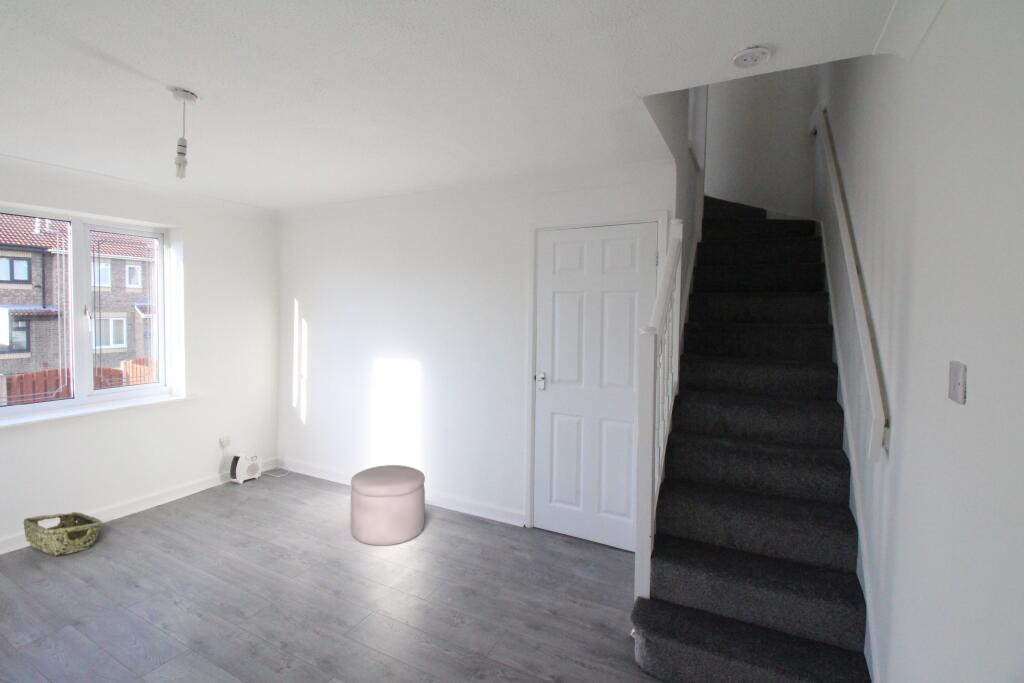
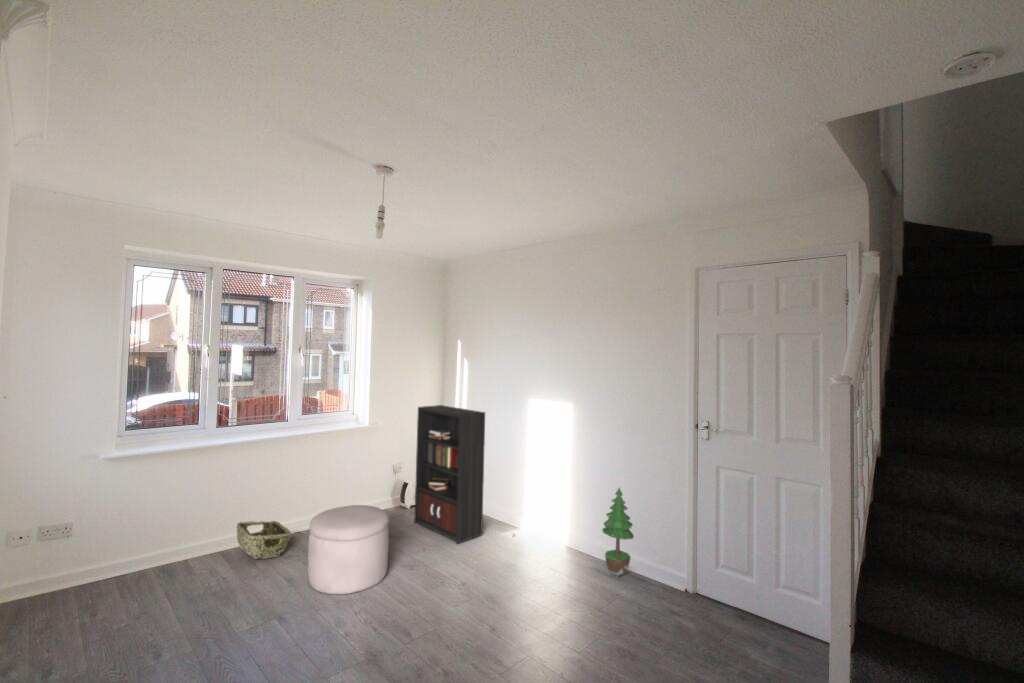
bookcase: none [252,371,365,511] -> present [414,405,514,543]
potted tree: none [451,440,480,521] -> present [602,488,634,576]
ottoman: present [351,465,425,546] -> present [308,505,389,594]

